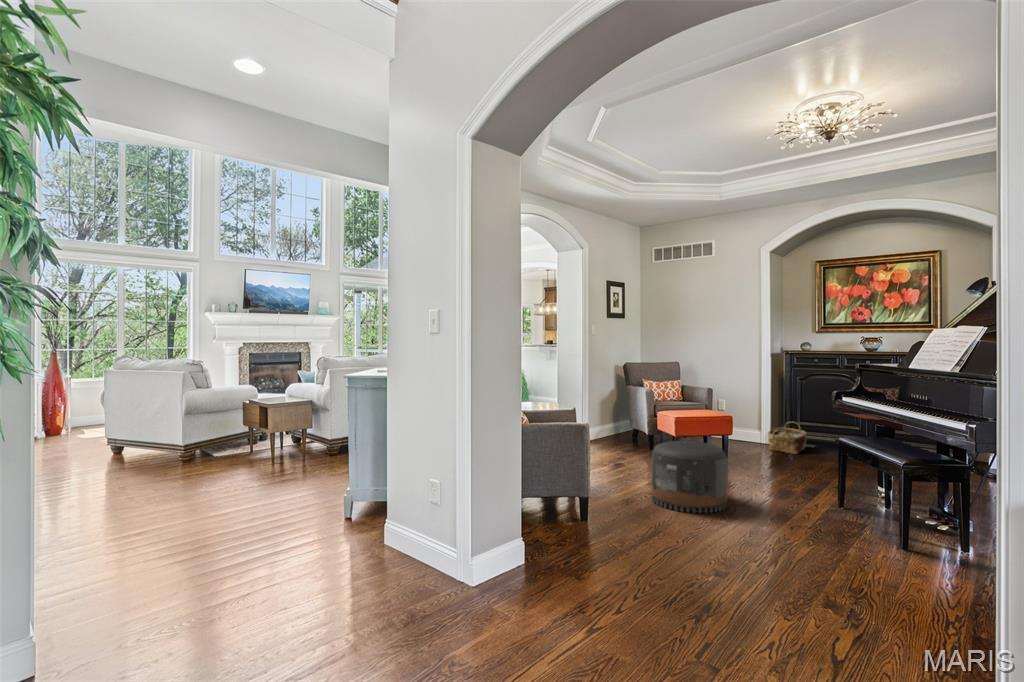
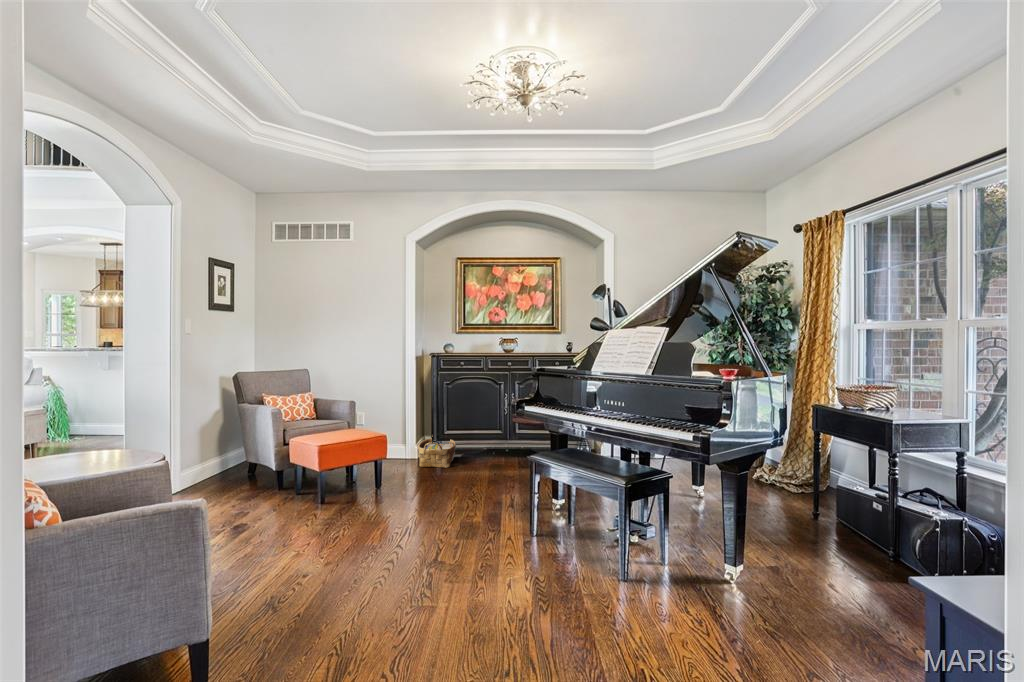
pouf: present [651,441,728,513] -> none [300,482,411,599]

